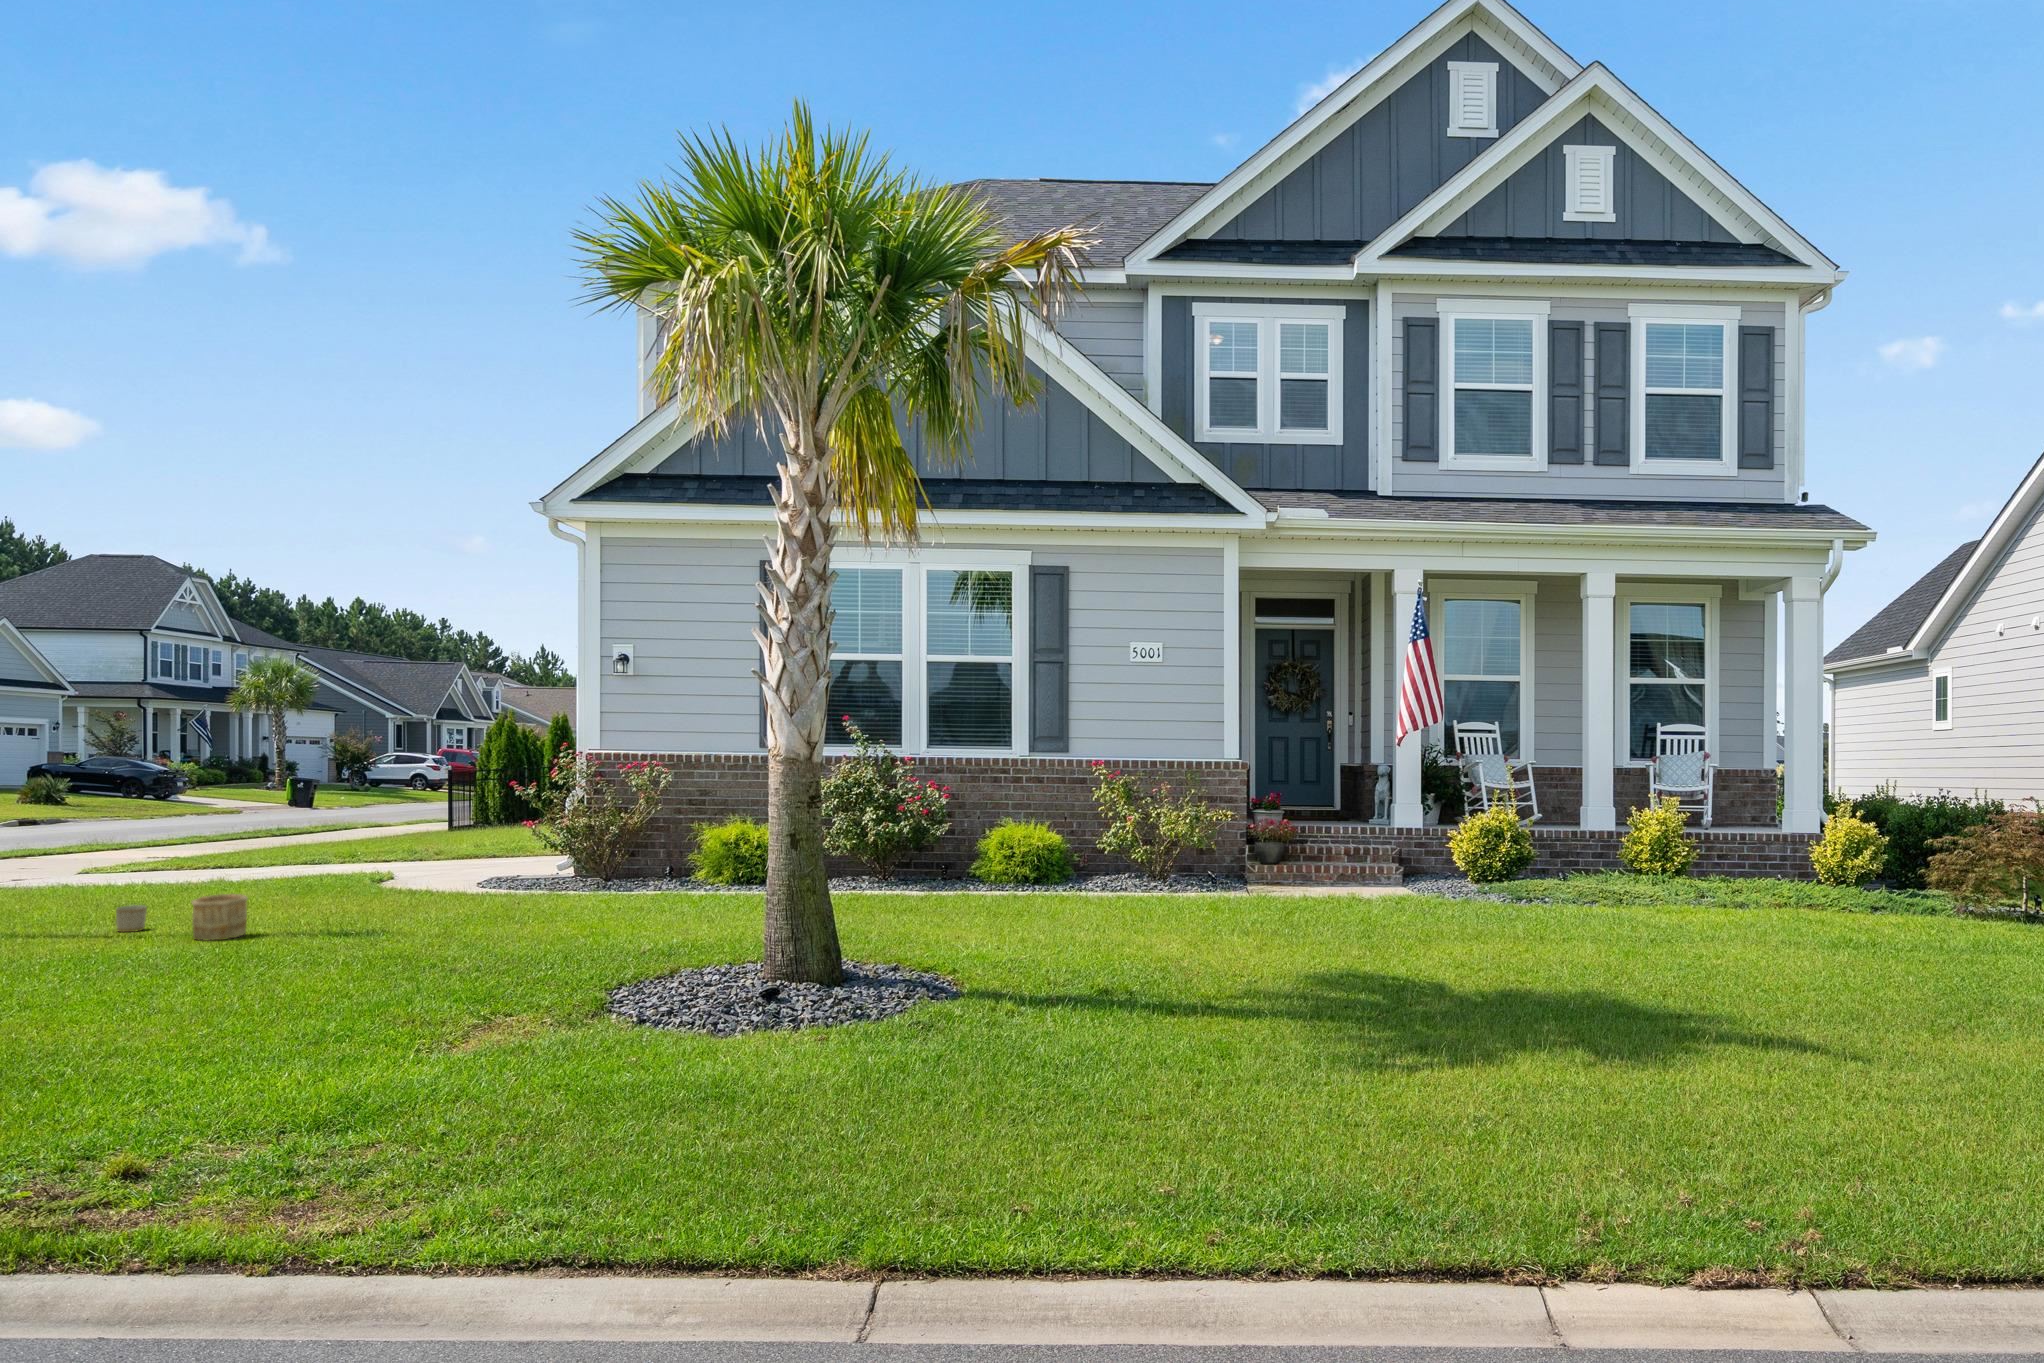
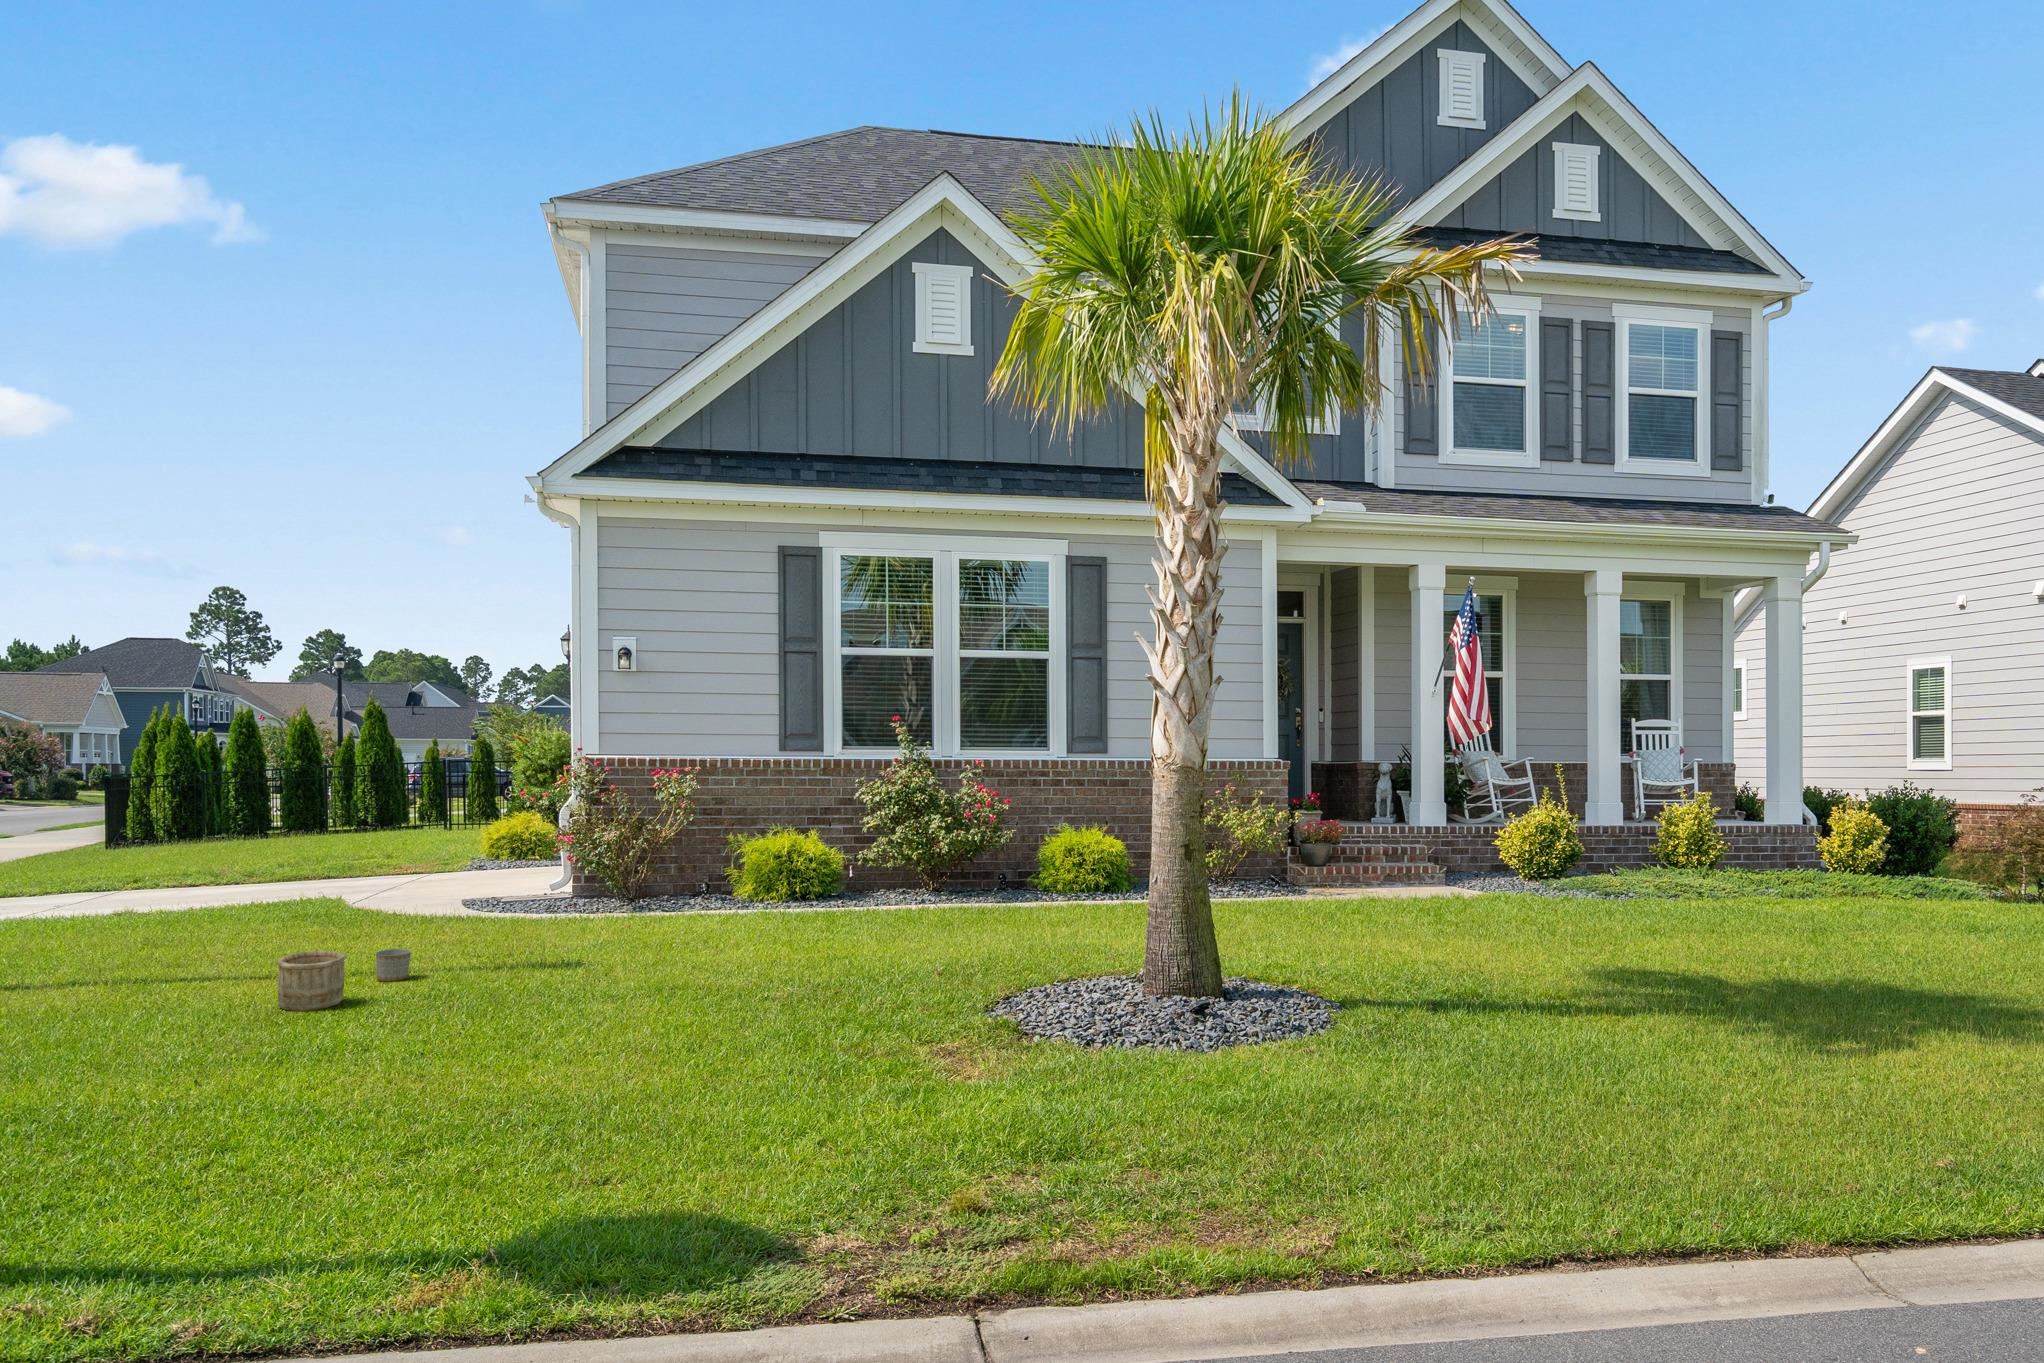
planter: present [116,905,147,932] -> present [376,949,411,982]

